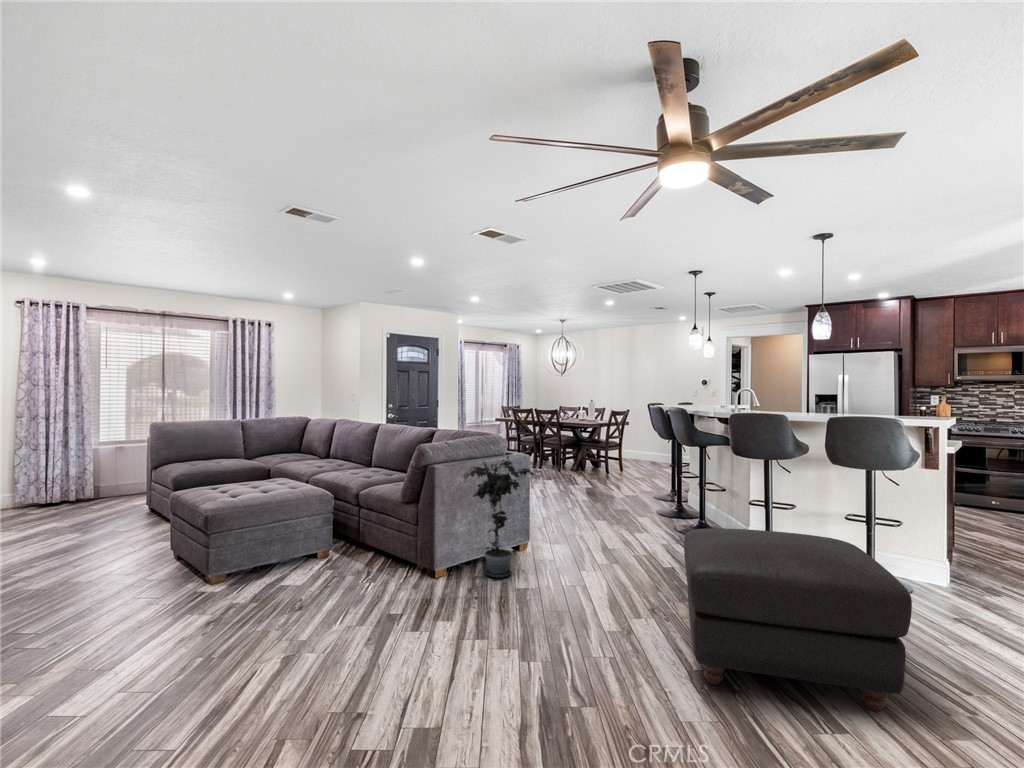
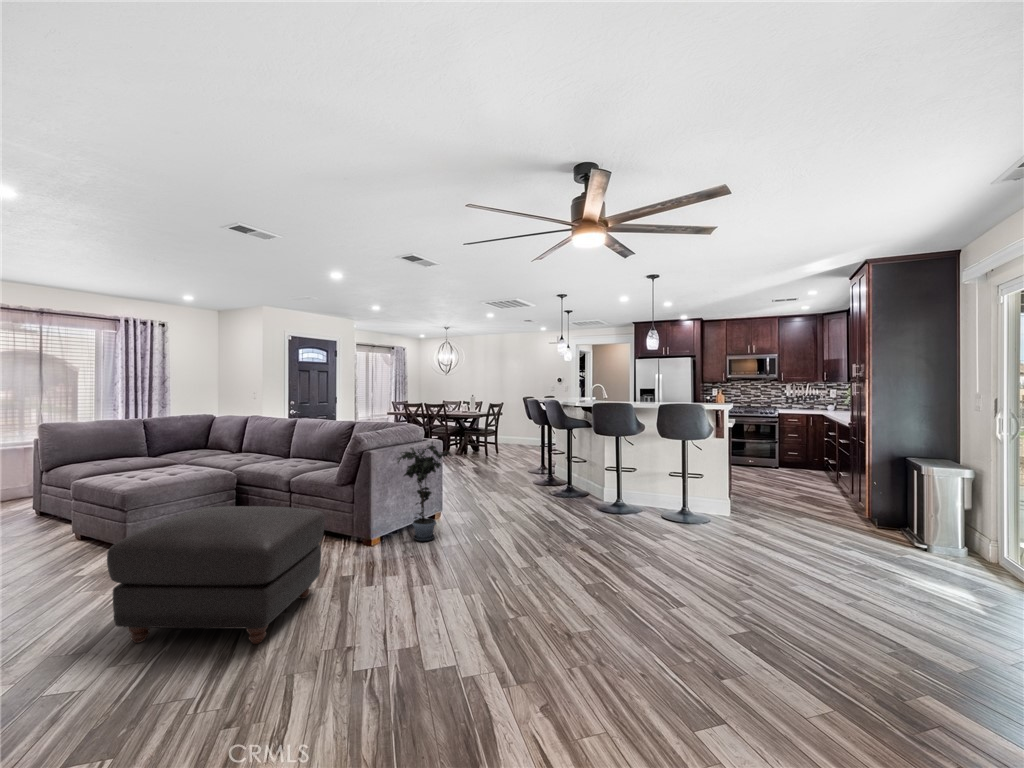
ottoman: present [684,528,912,712] -> present [107,506,325,644]

